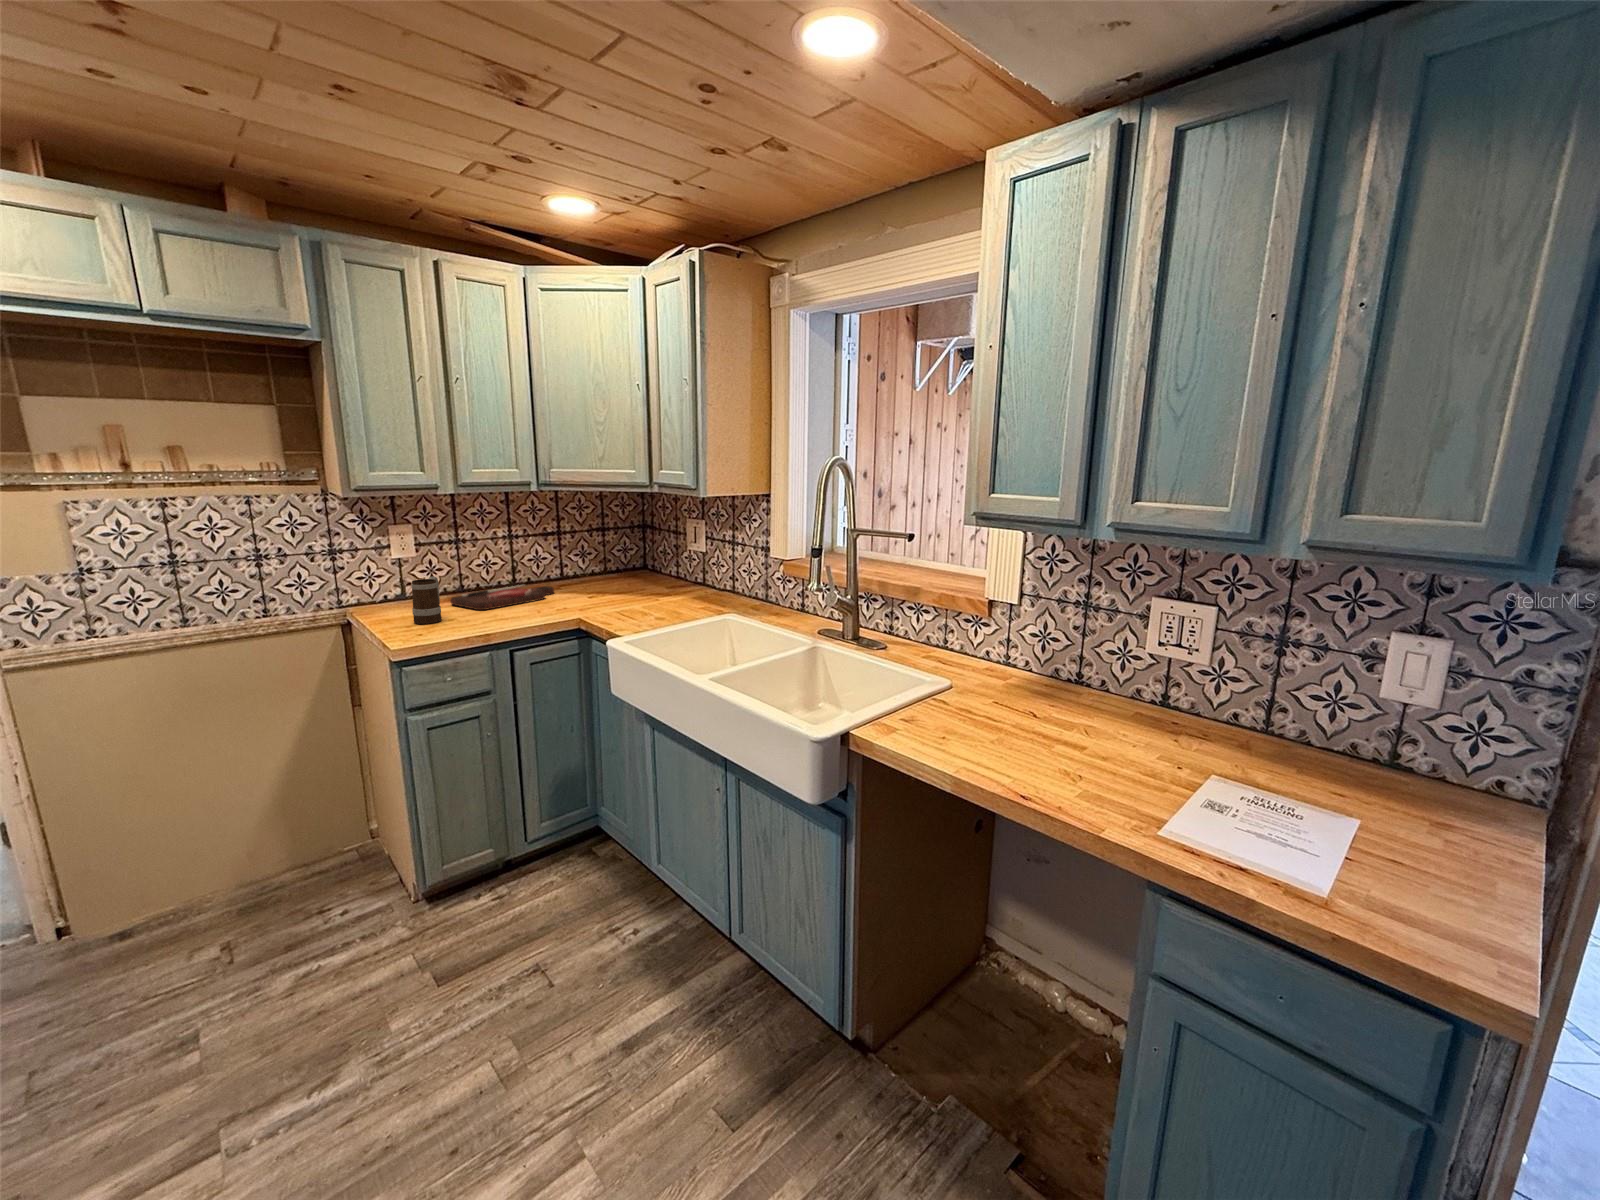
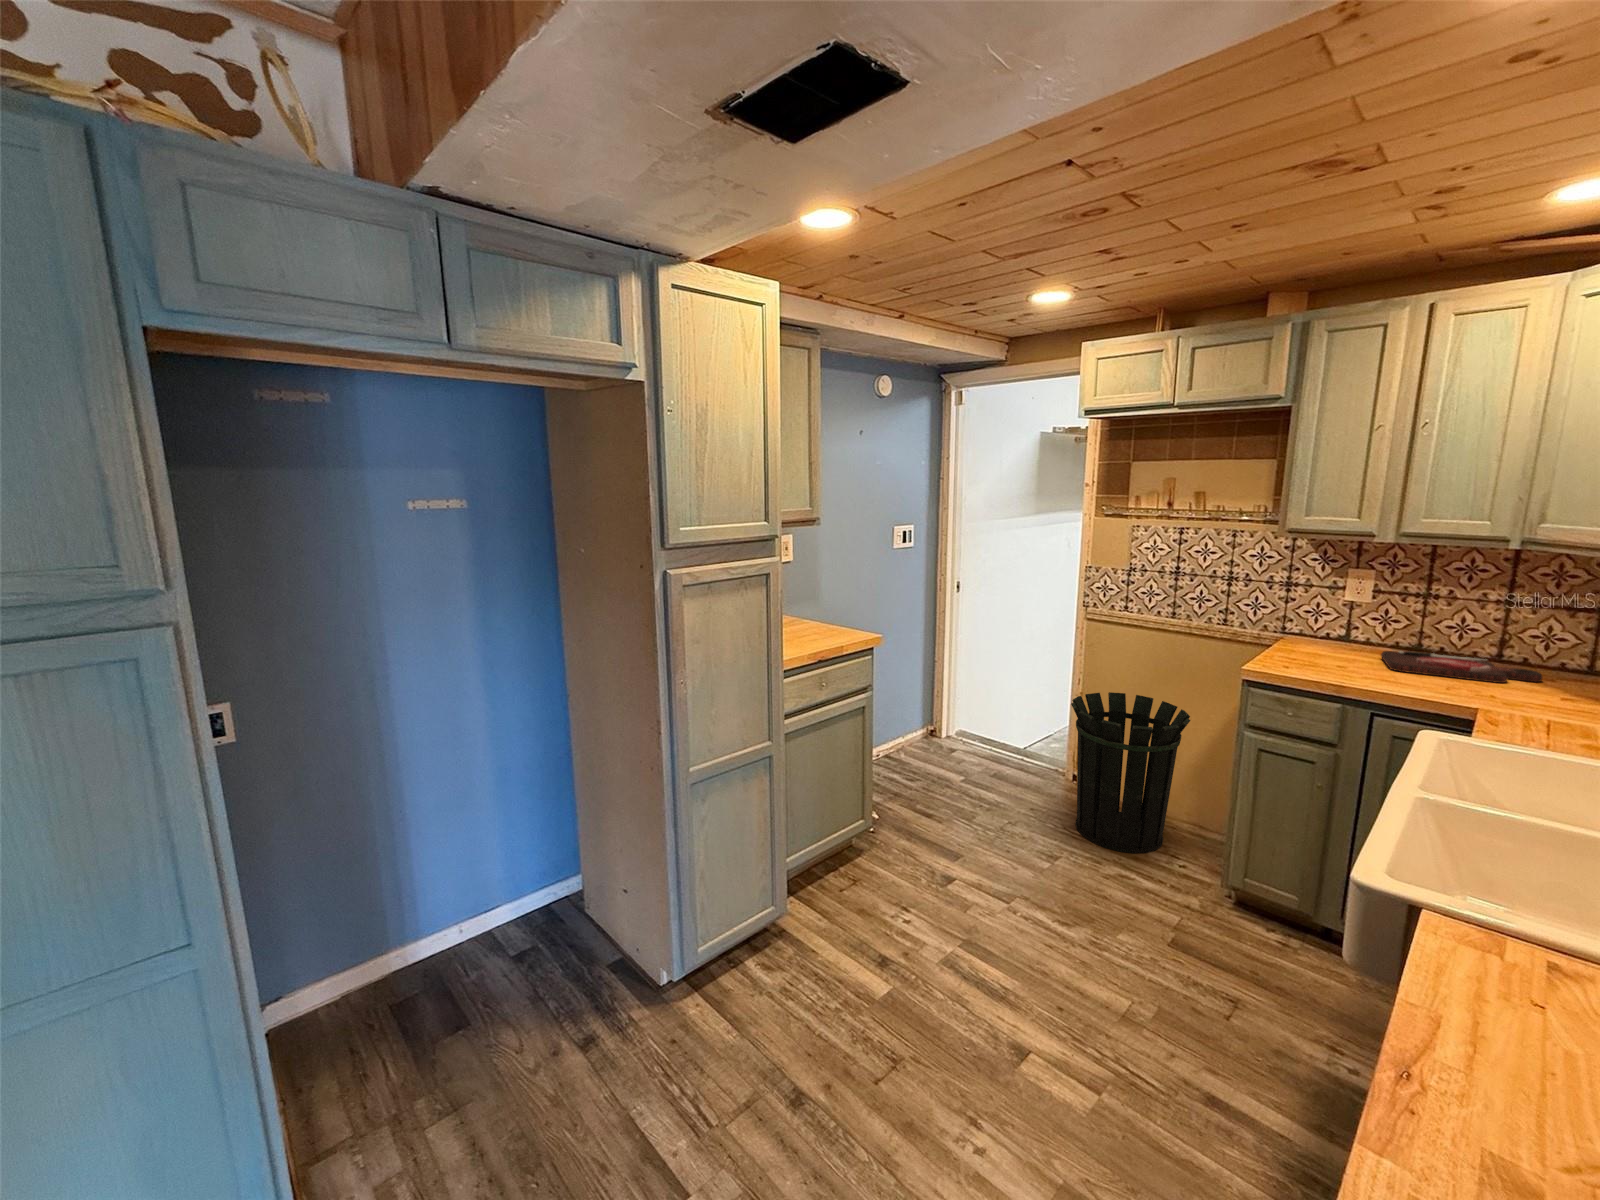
mug: present [411,576,441,624] -> none [1303,622,1346,666]
waste bin: none [81,736,298,985] -> present [1071,692,1190,853]

